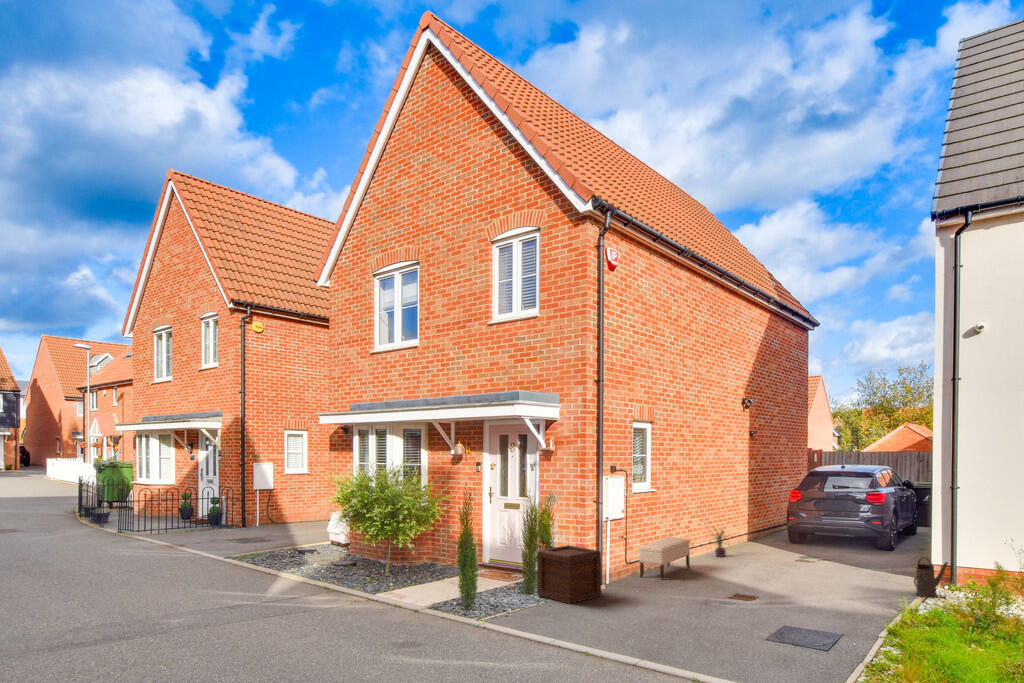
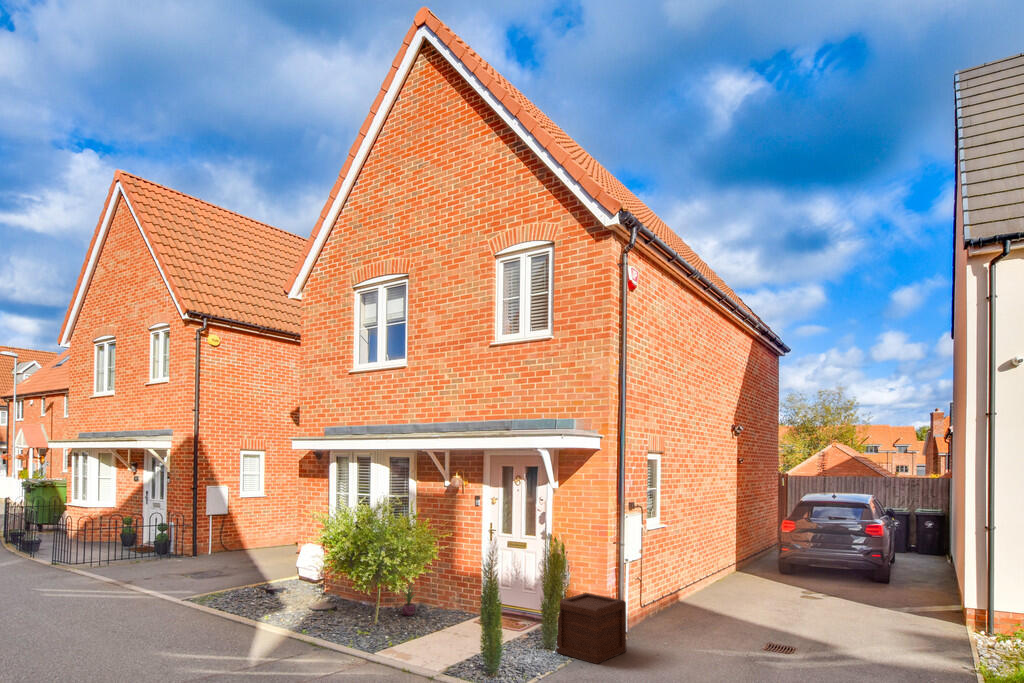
decorative plant: present [713,527,726,557] -> present [401,583,416,616]
bench: present [639,537,690,580] -> none [652,575,700,626]
watering can: present [914,558,948,598] -> none [952,602,981,646]

